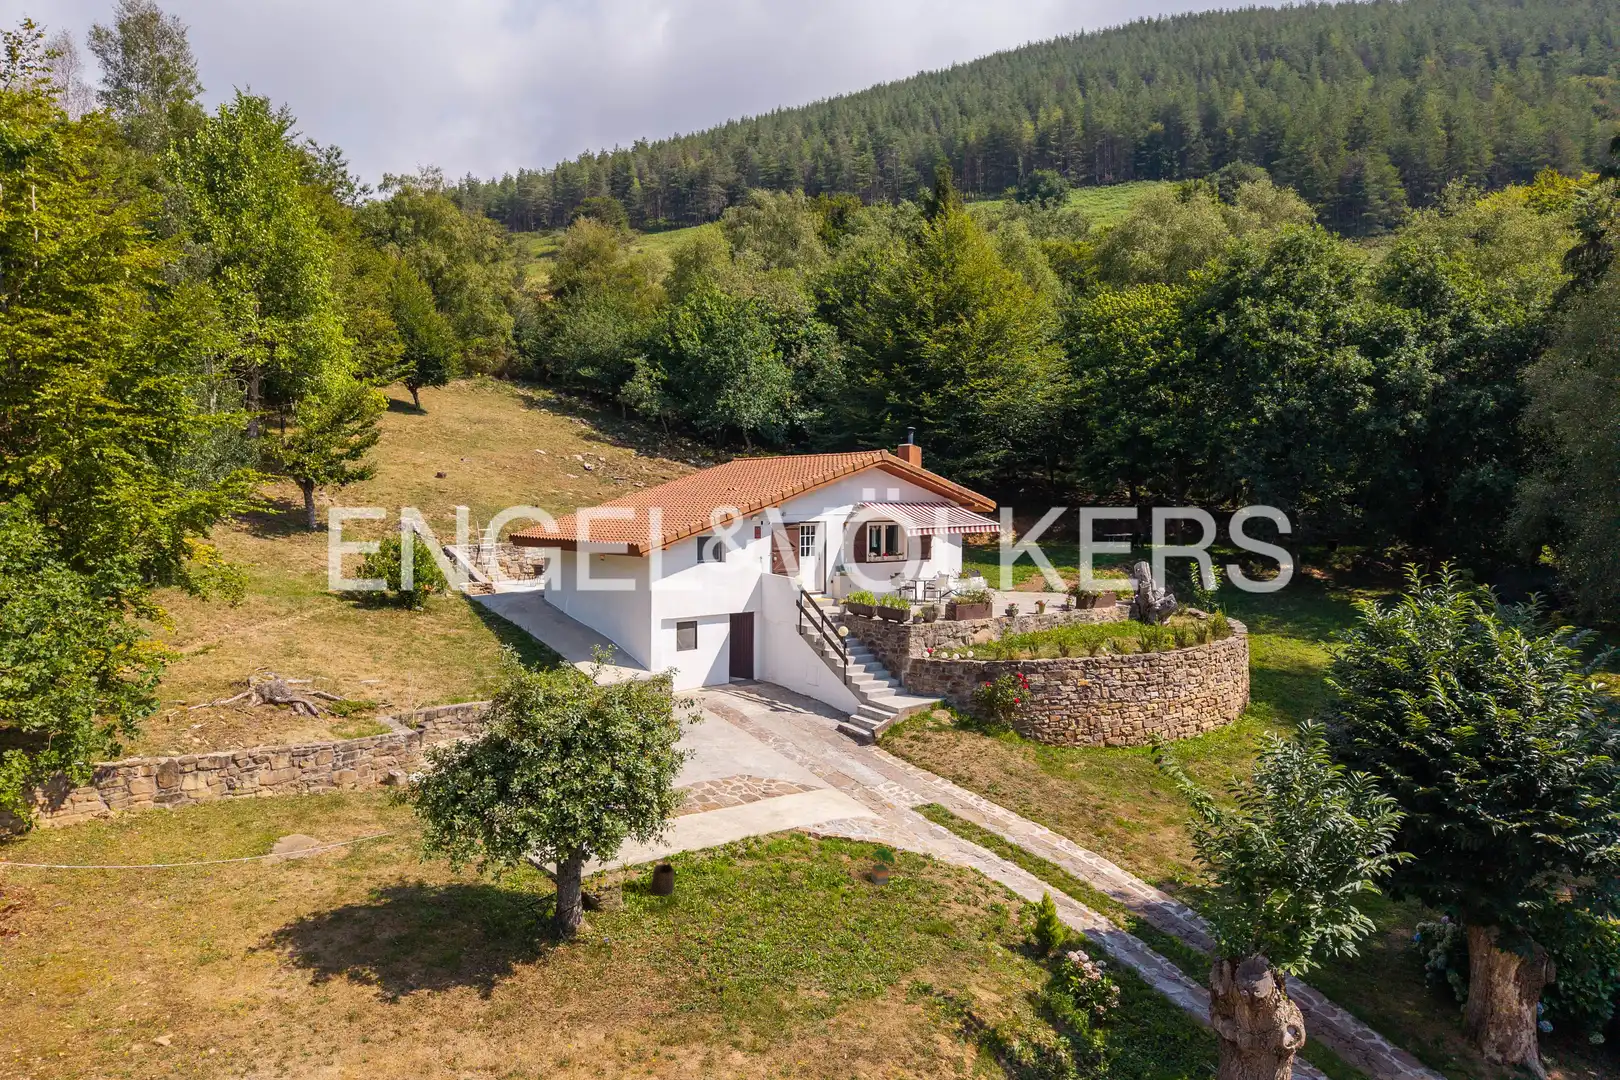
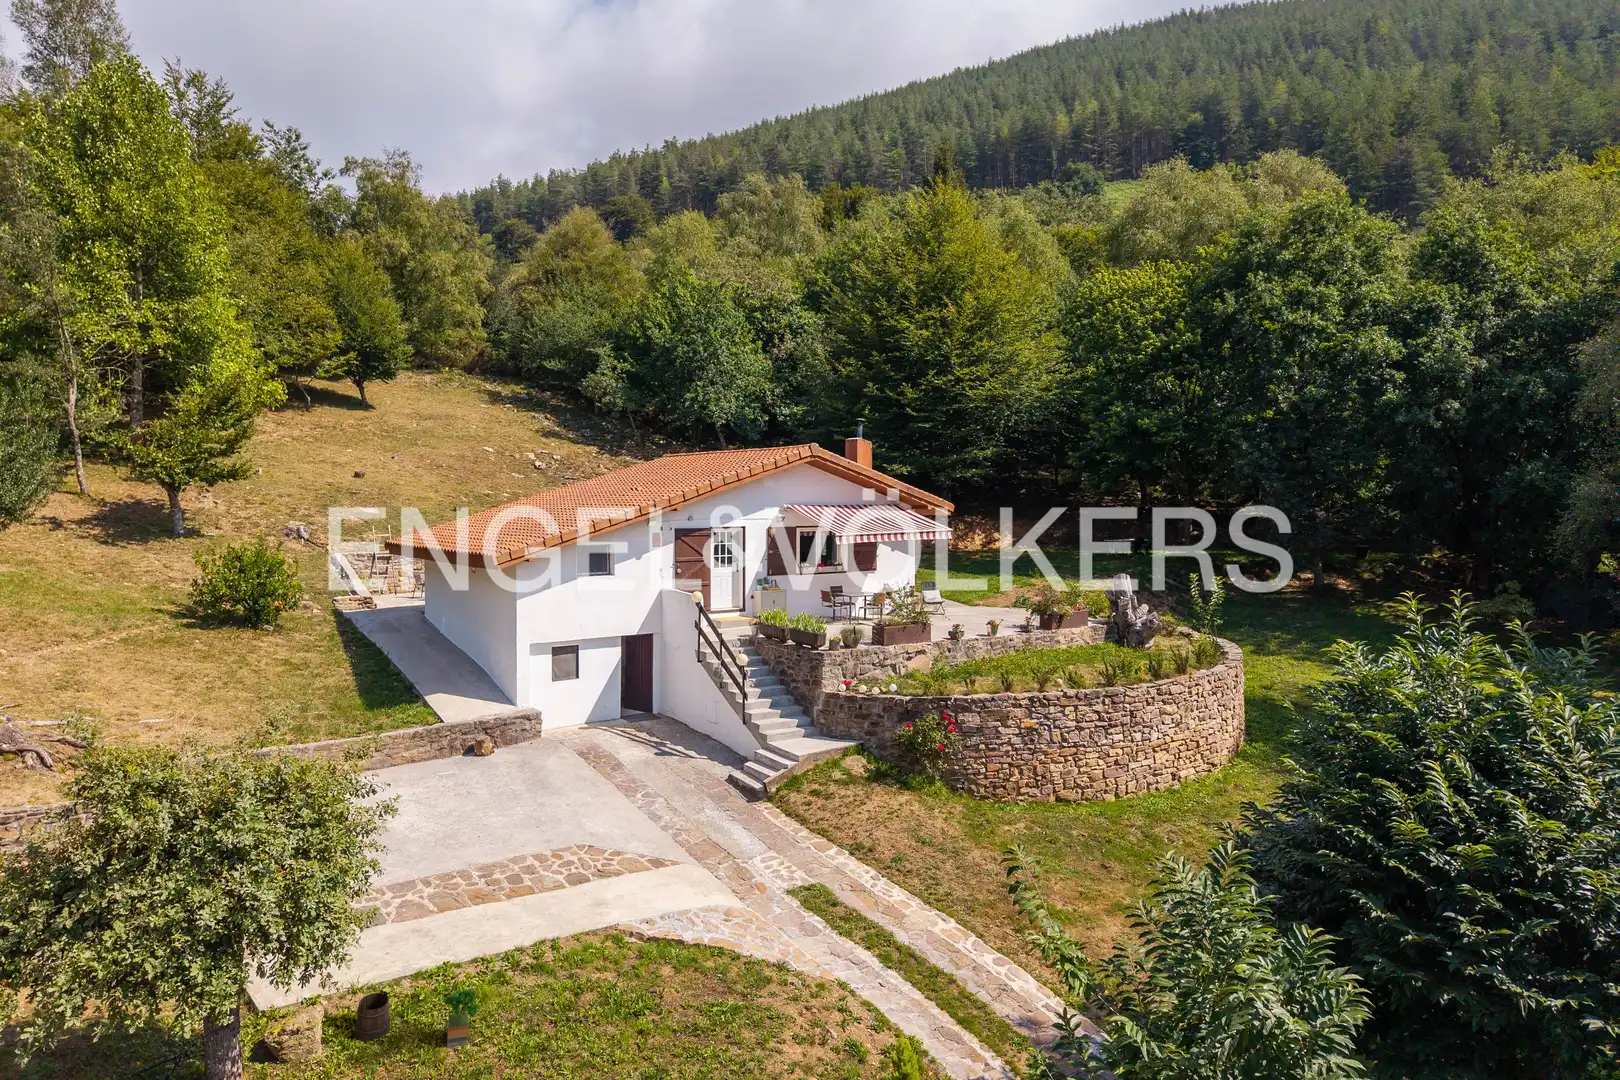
potted tree: present [871,848,895,885] -> present [443,990,479,1047]

